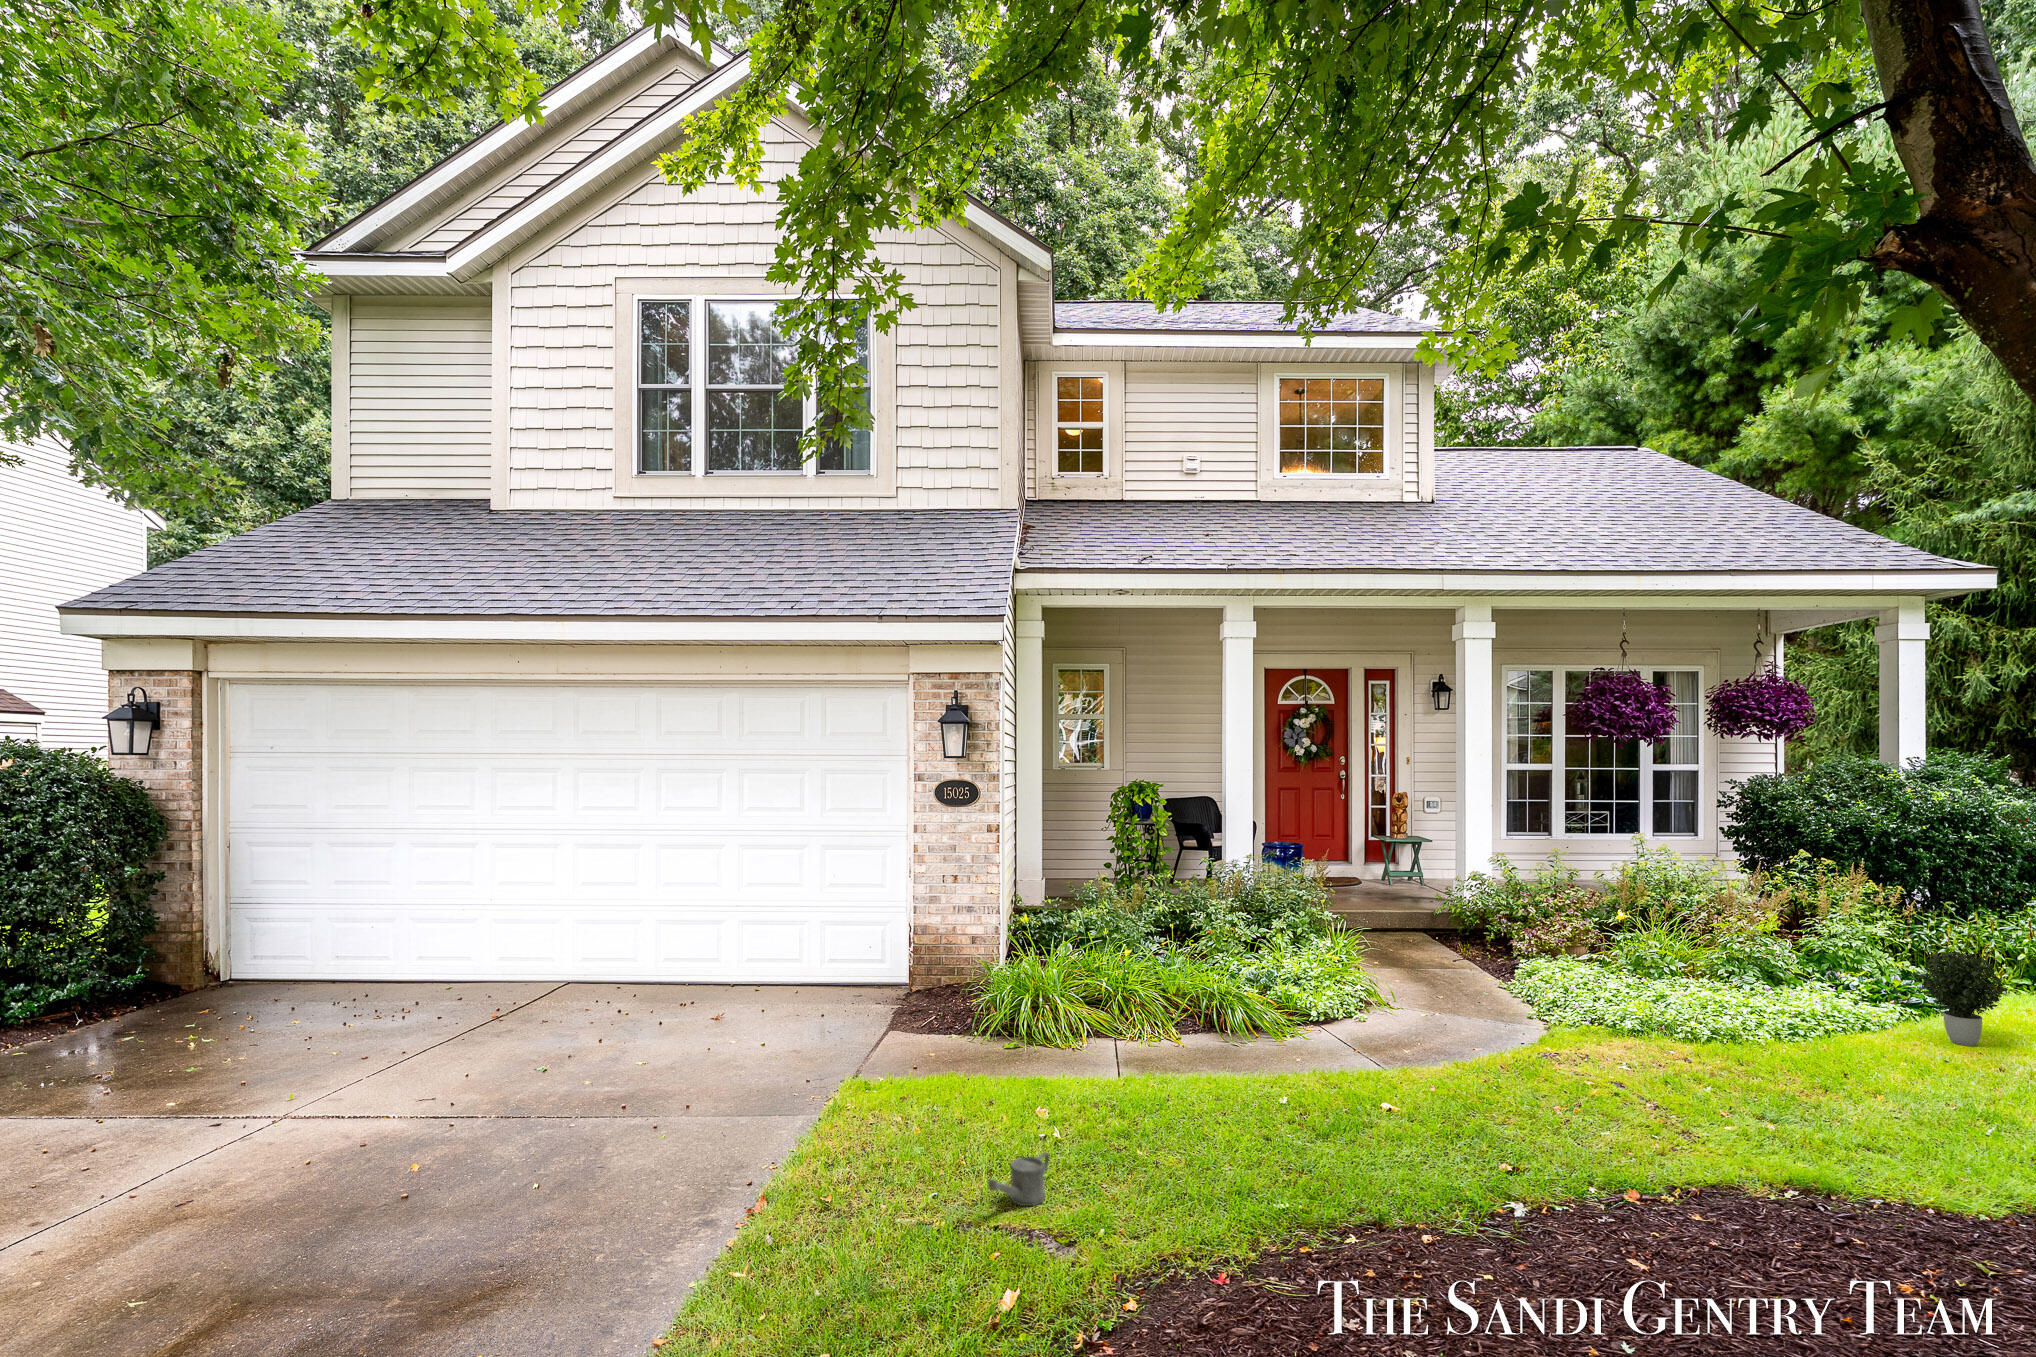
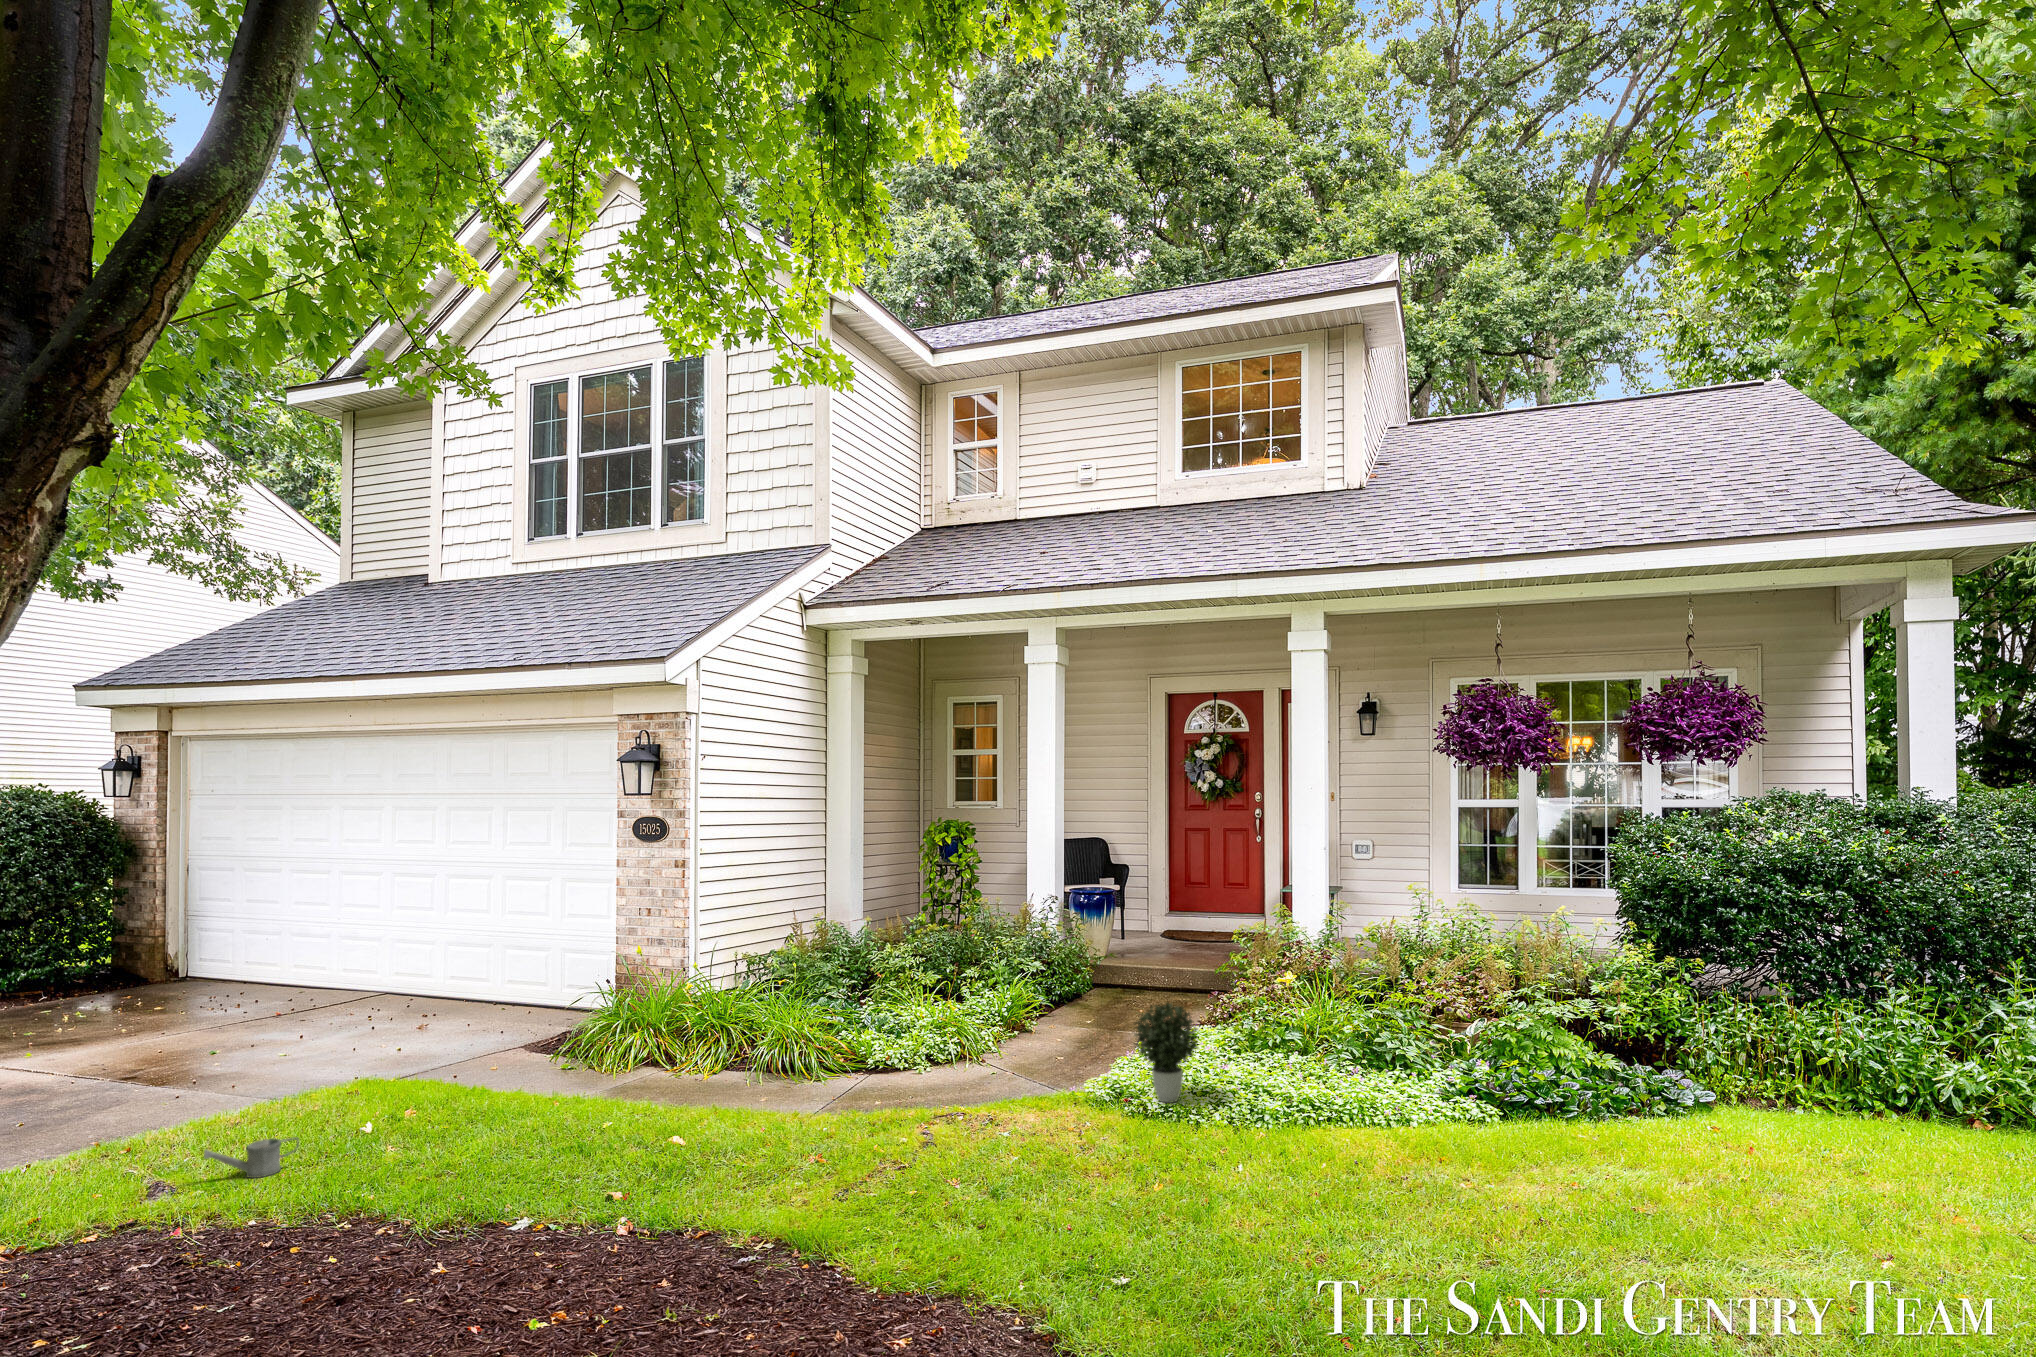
potted plant: present [1919,951,2006,1046] -> present [1134,1002,1197,1103]

